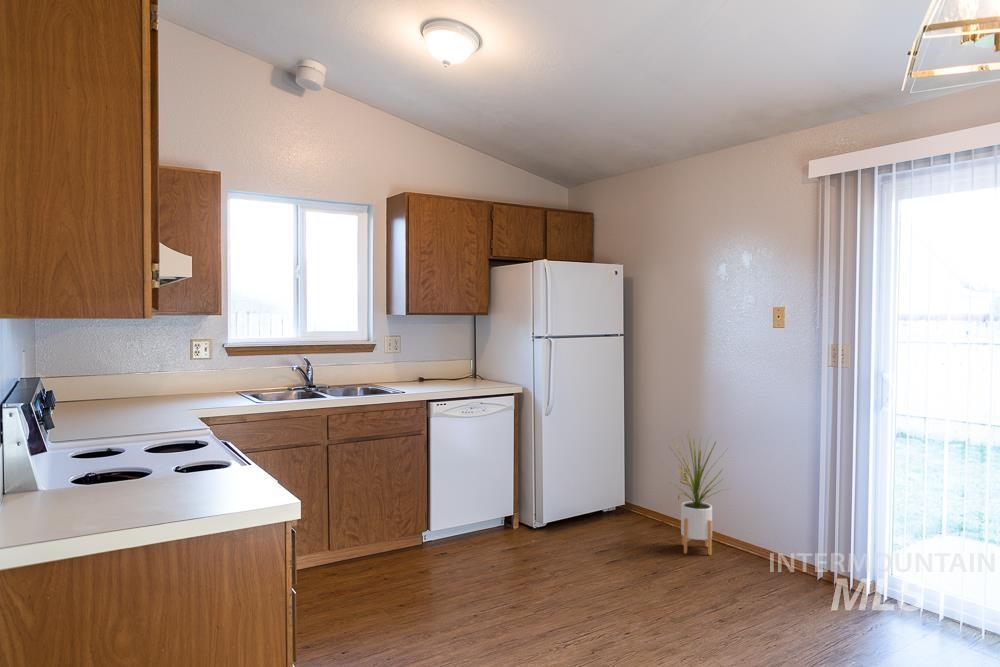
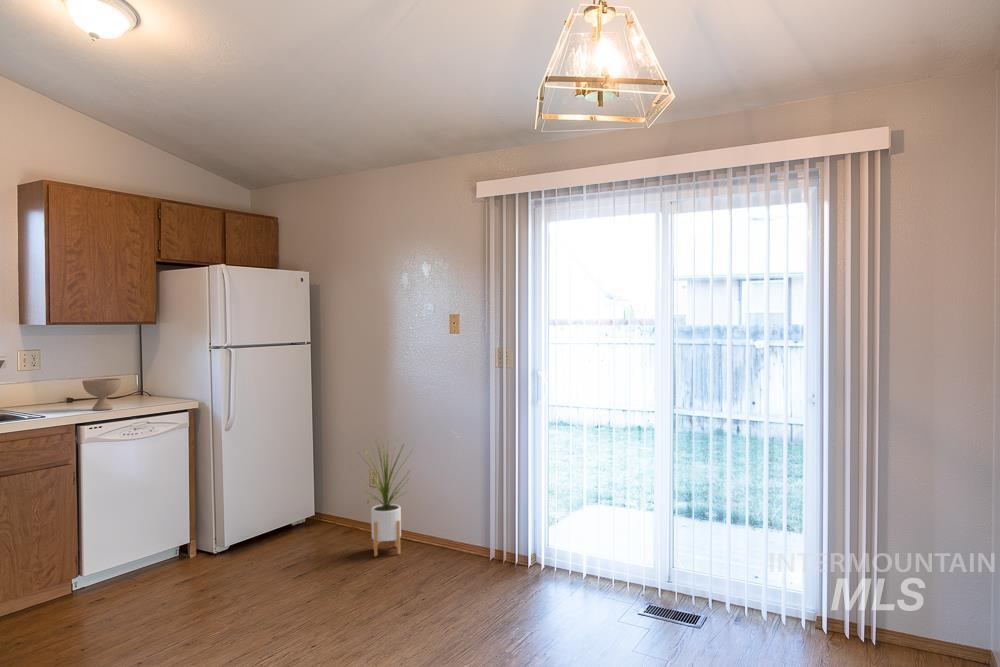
bowl: none [432,363,461,390] -> present [82,378,121,410]

